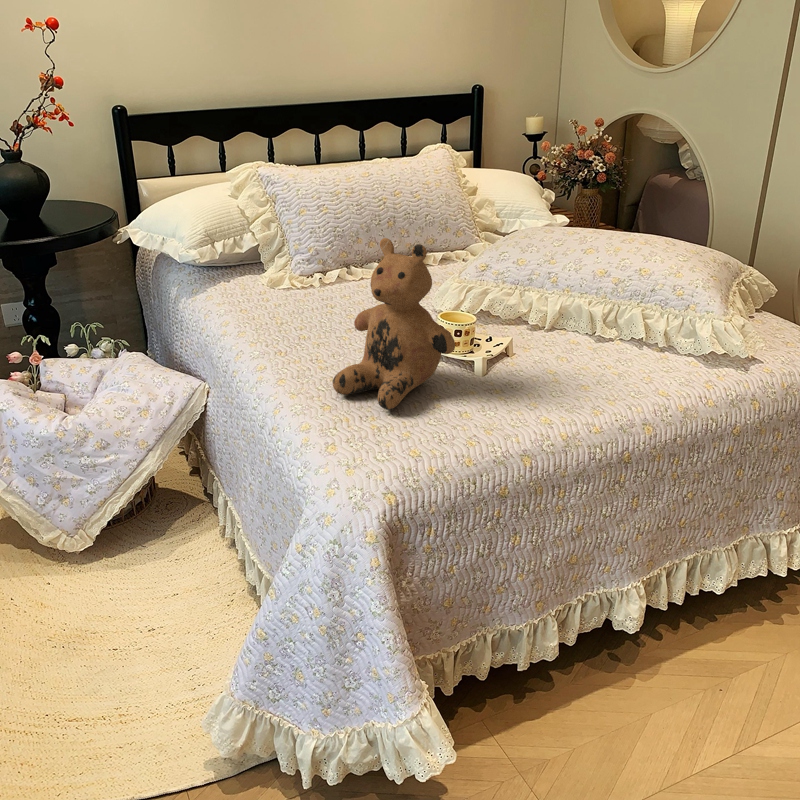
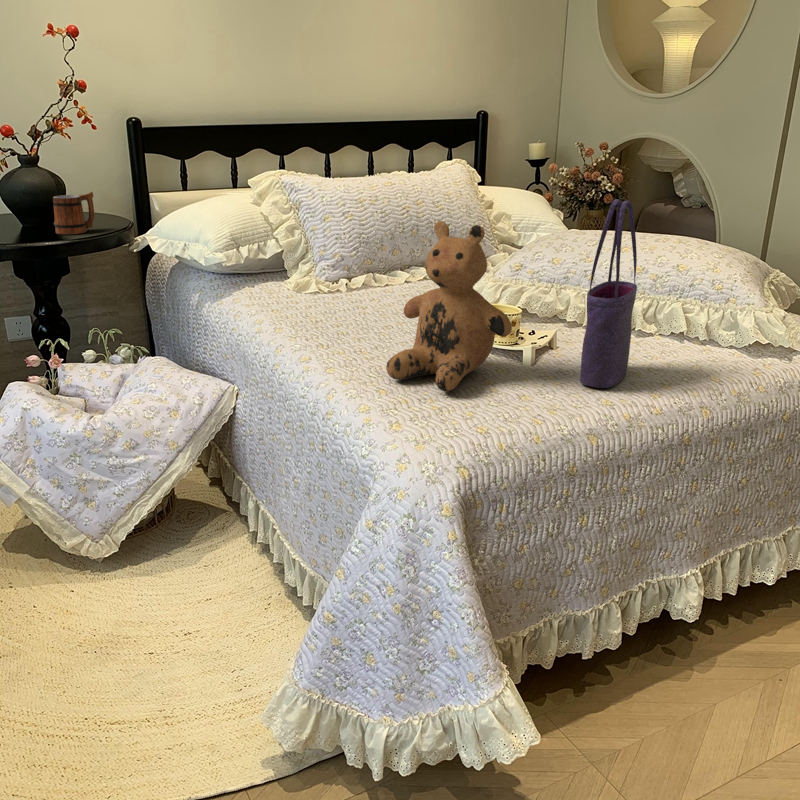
mug: none [30,186,73,230] -> present [53,192,94,234]
tote bag: none [524,219,582,406] -> present [580,199,637,388]

